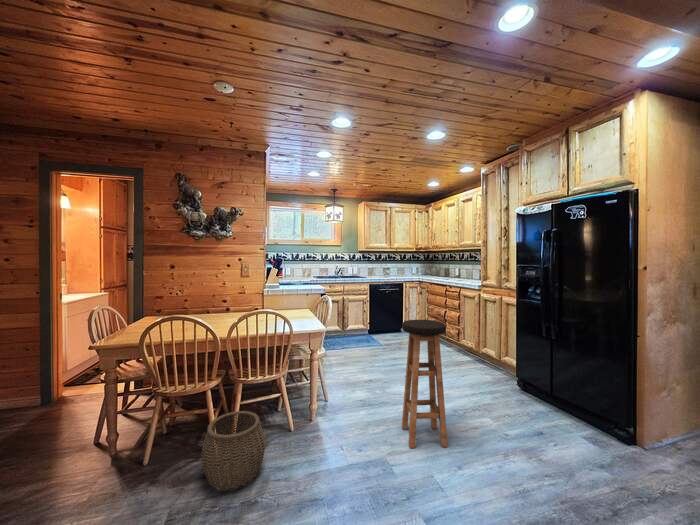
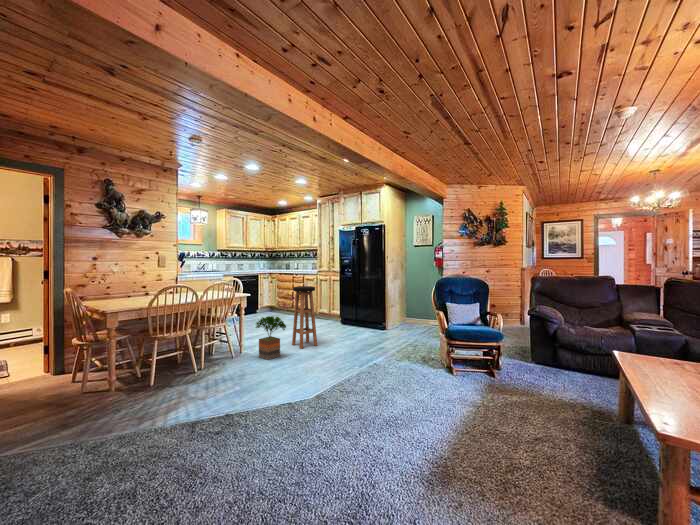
potted tree: none [314,375,372,469] -> present [256,316,286,360]
woven basket: present [201,411,265,490] -> none [201,339,236,374]

